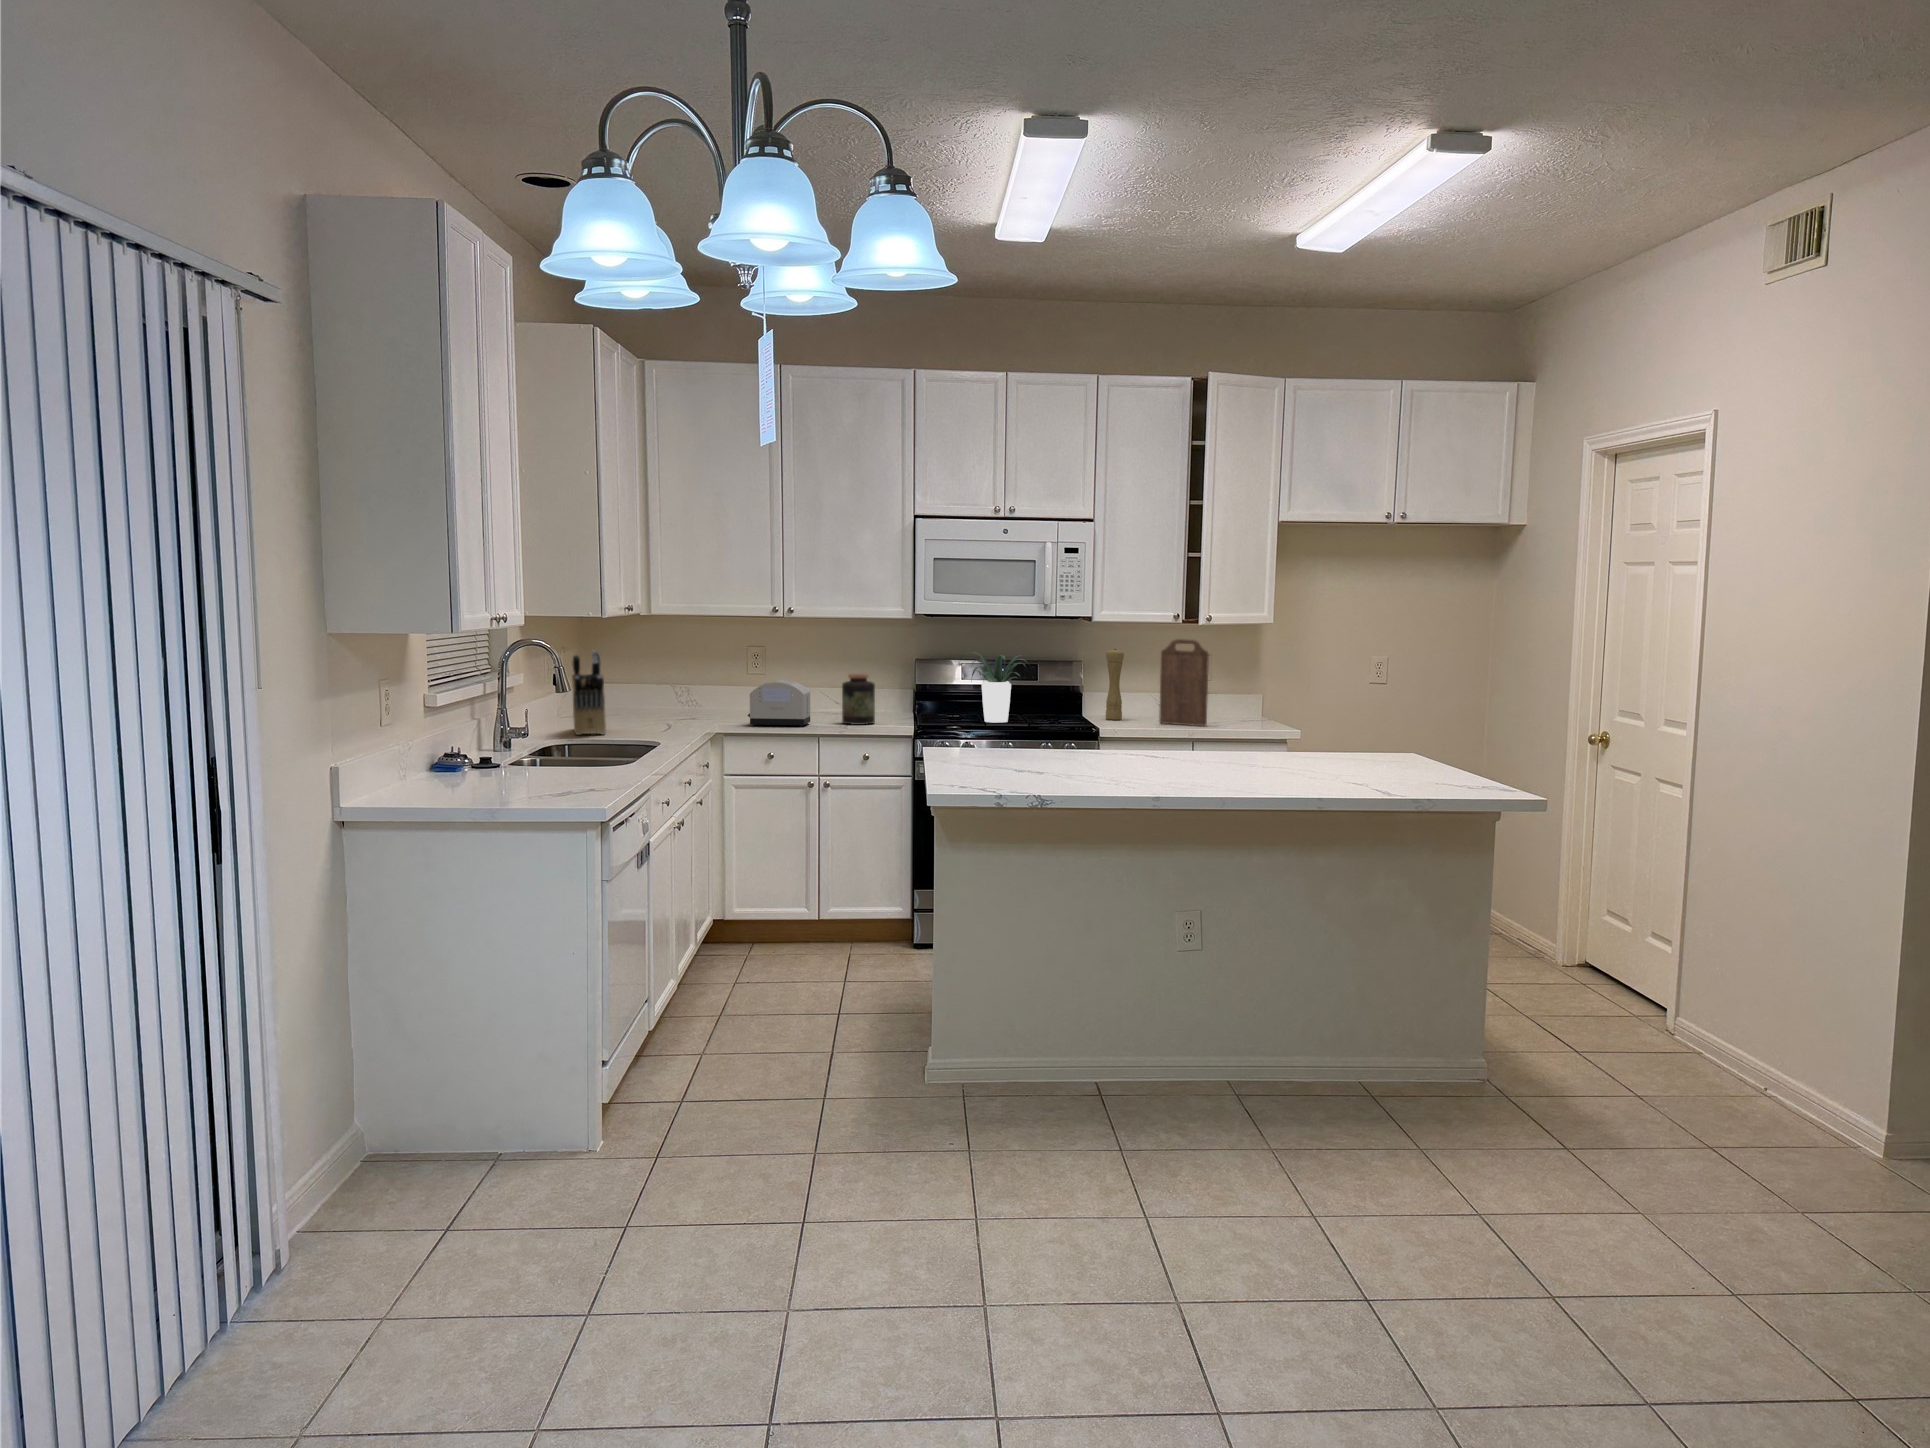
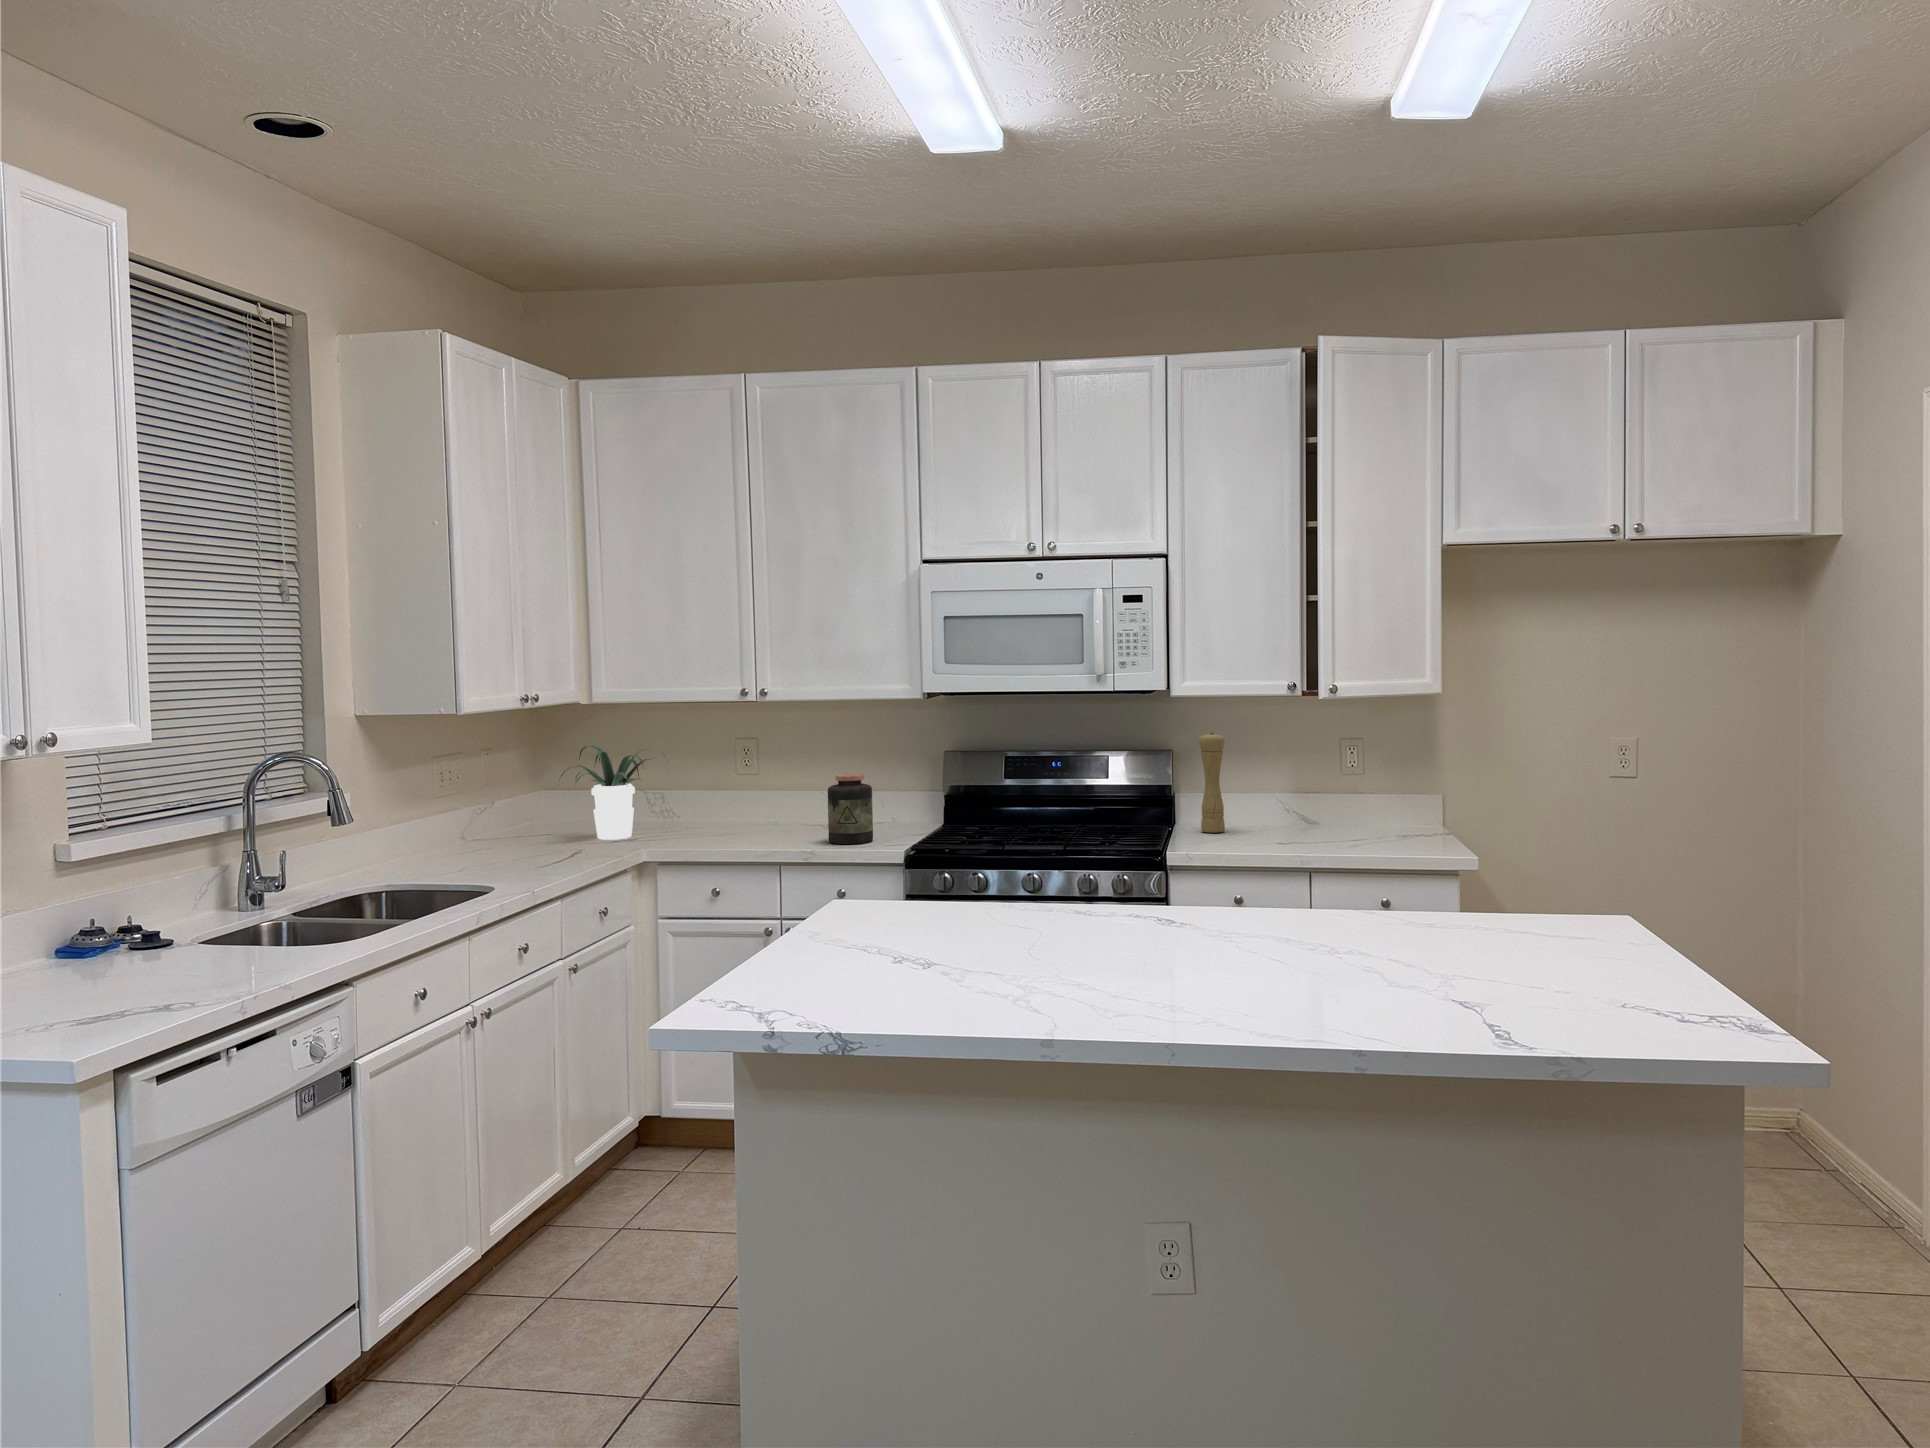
cutting board: present [1159,639,1209,726] -> none [1269,720,1337,846]
knife block: present [572,651,606,735] -> none [431,755,511,867]
potted plant: present [961,652,1029,723] -> present [561,745,654,840]
toaster: present [748,680,810,727] -> none [698,784,787,849]

